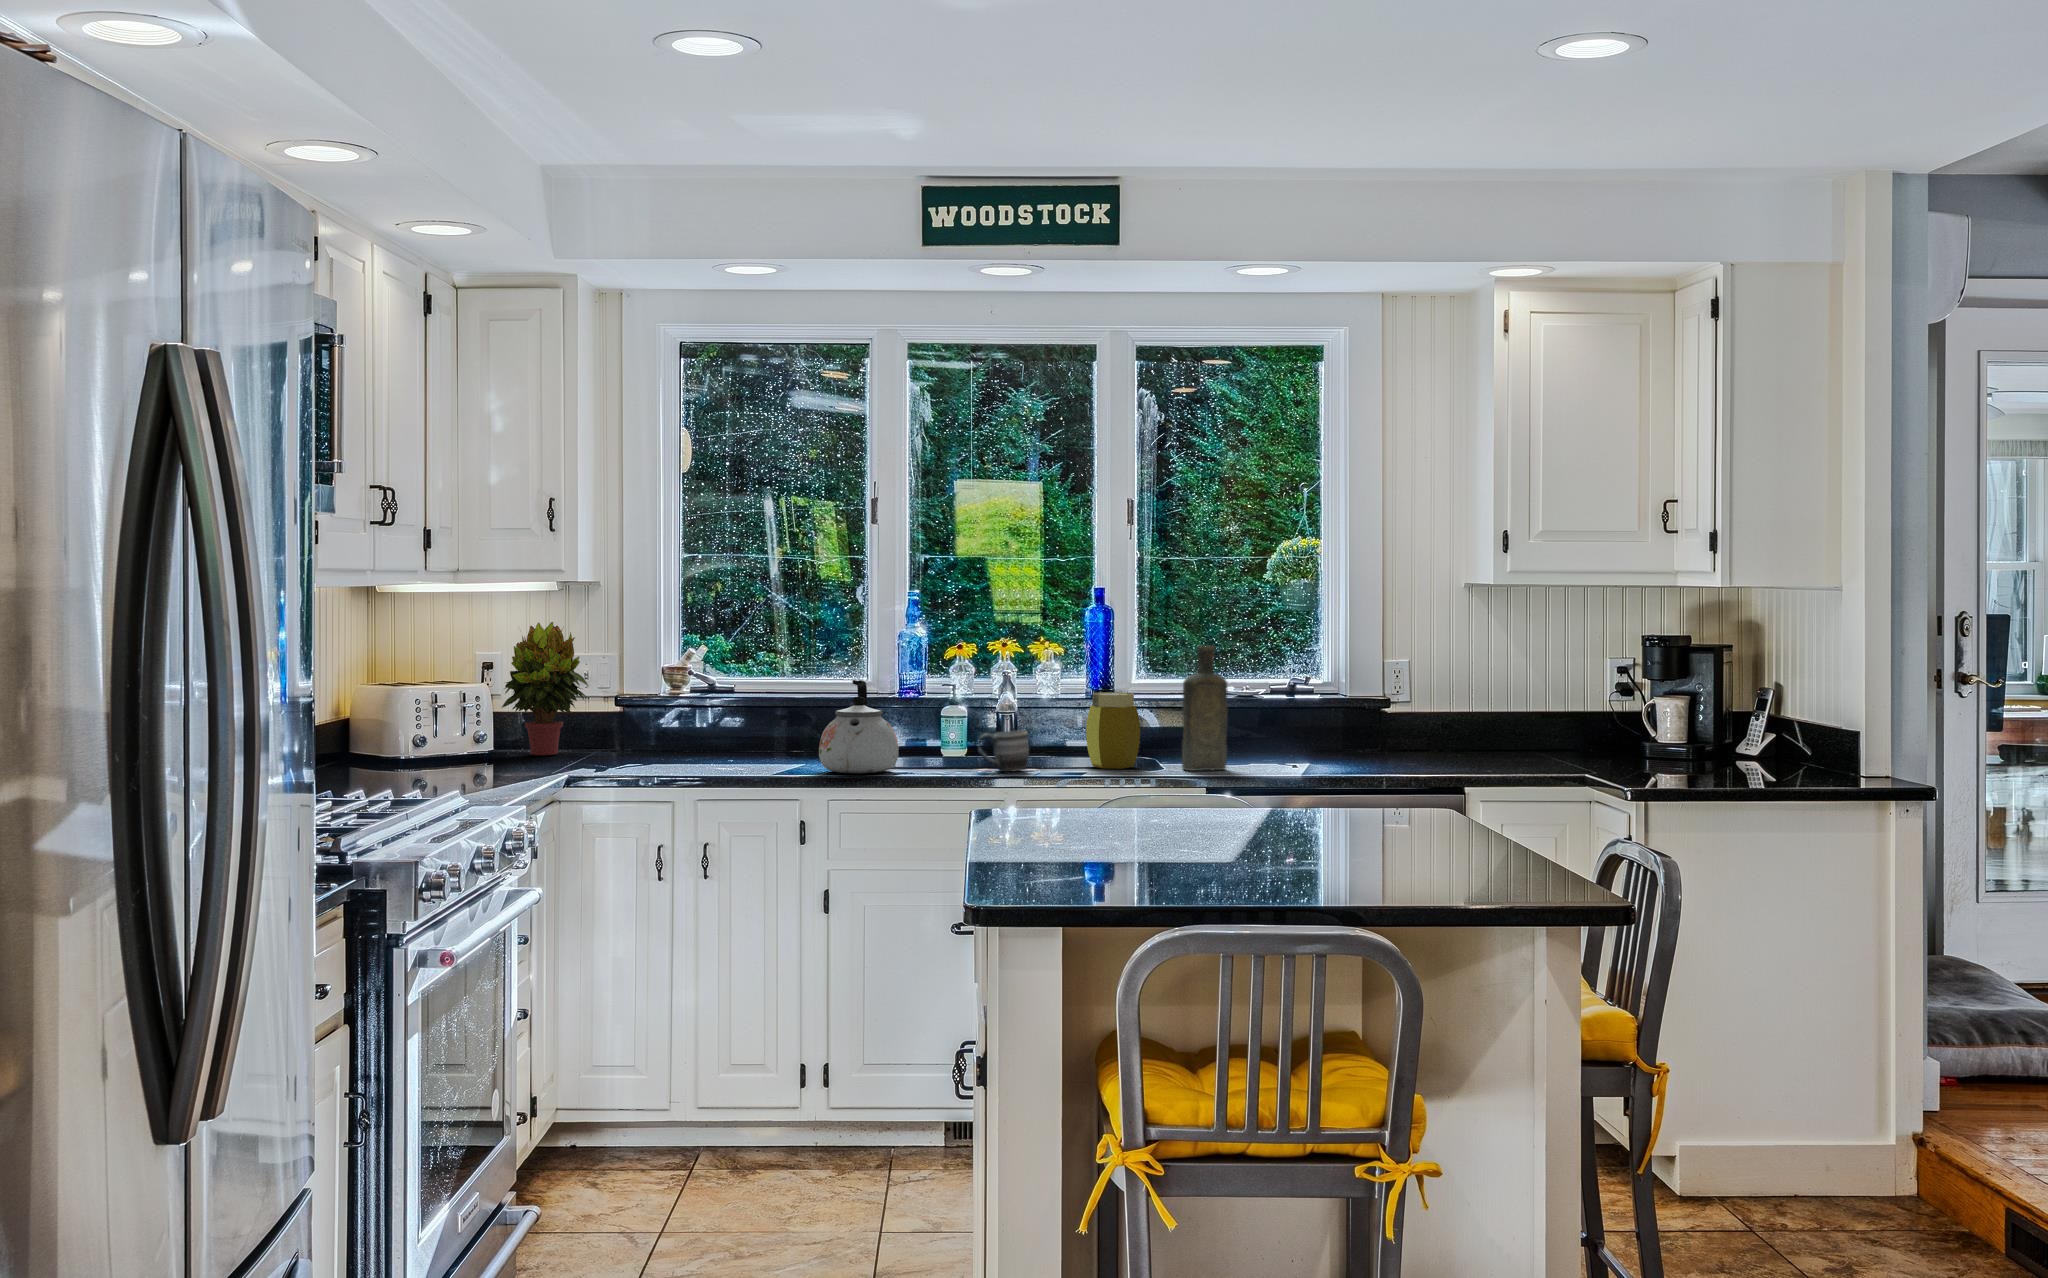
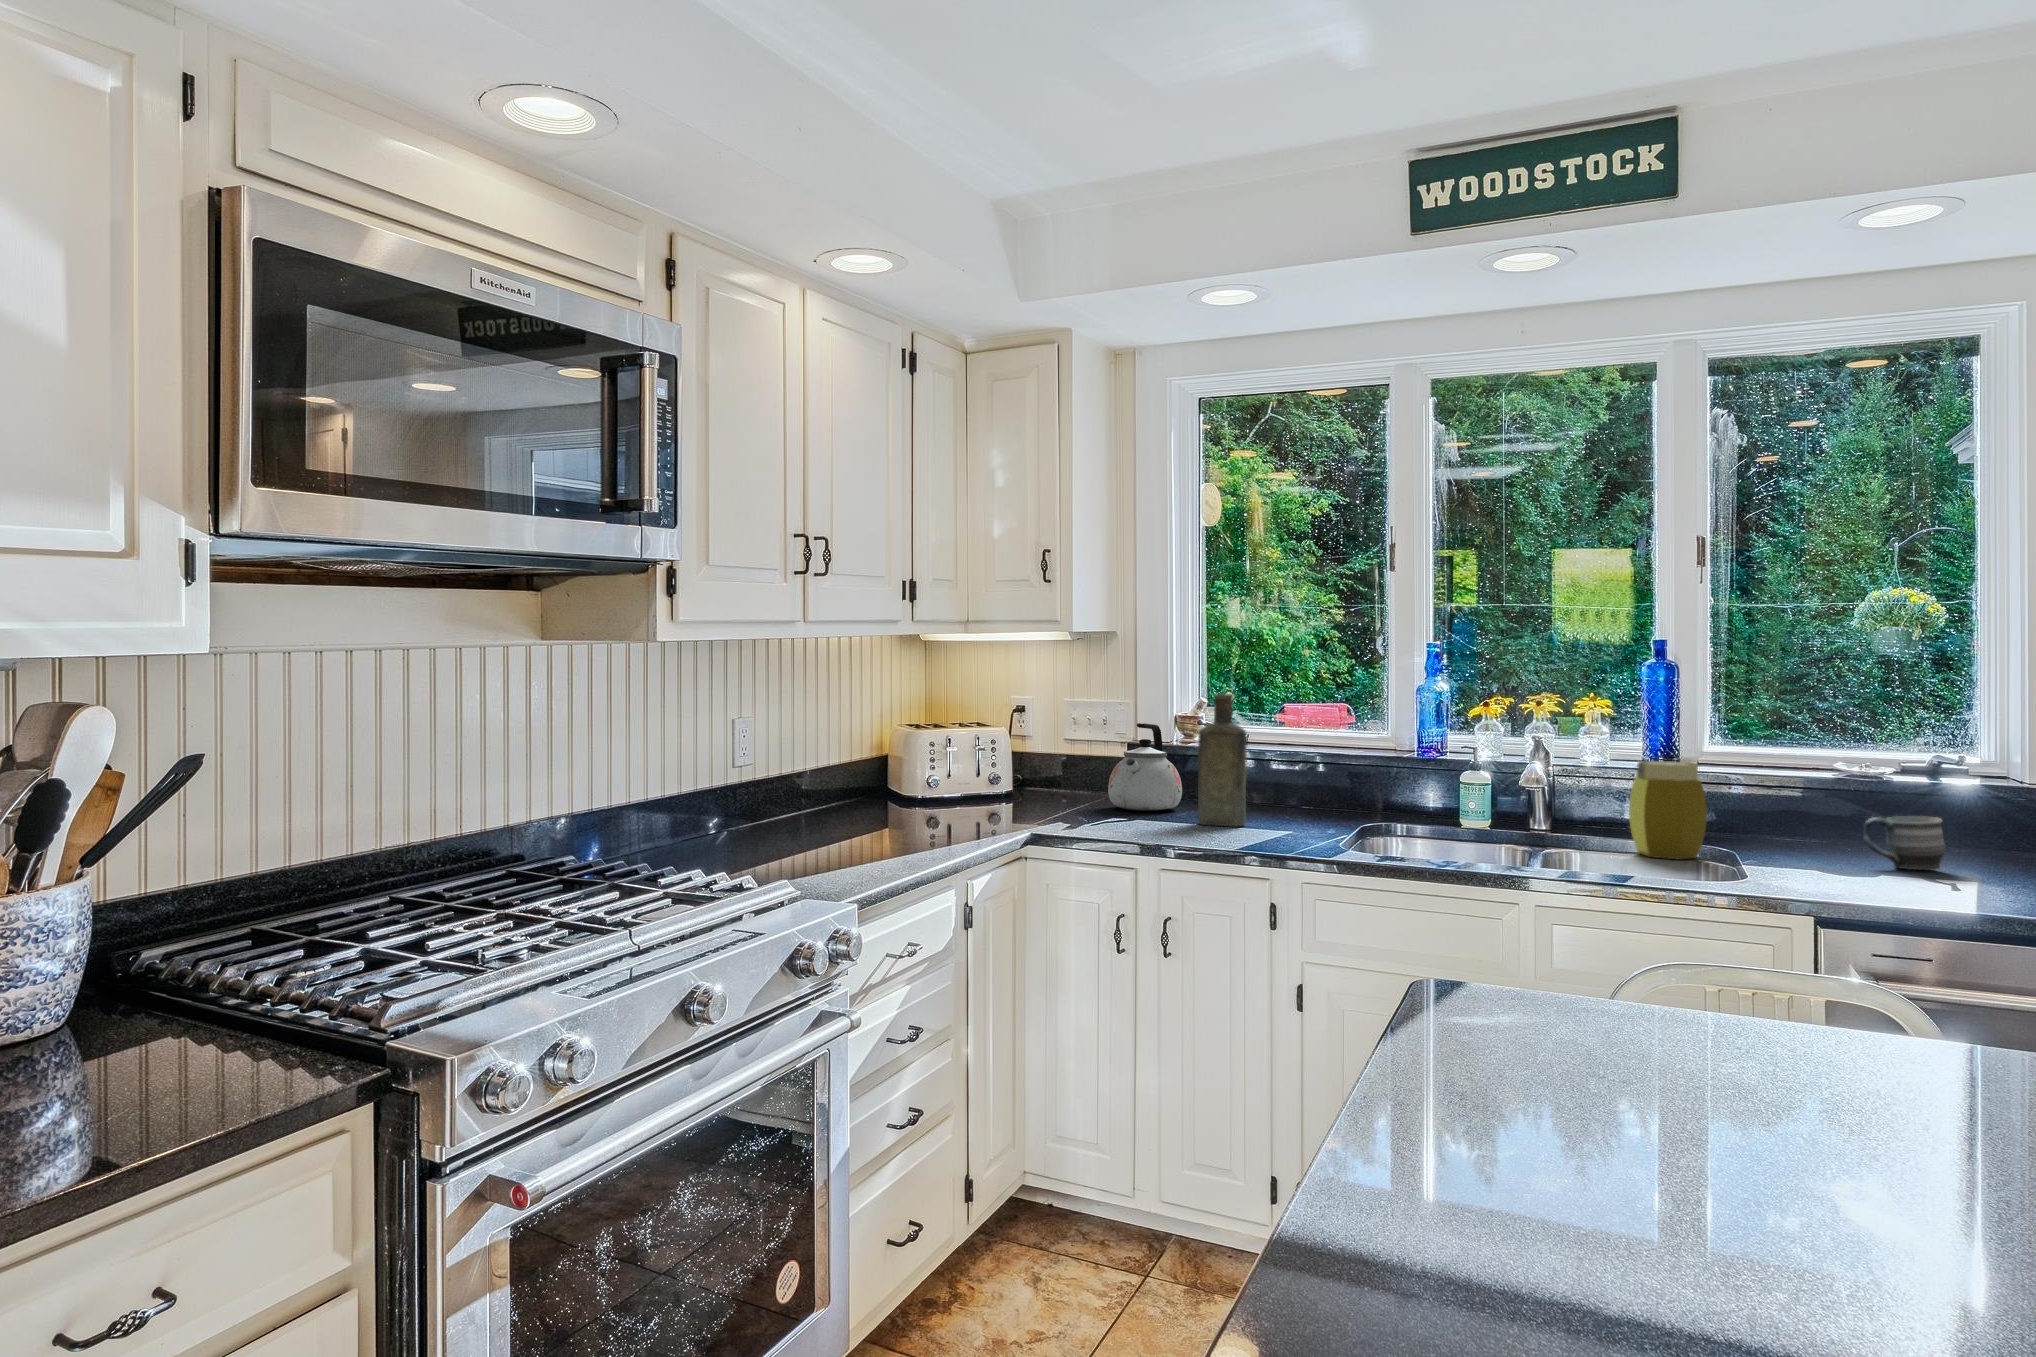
potted plant: present [502,622,589,755] -> none [1015,672,1095,799]
bottle: present [1182,645,1227,771] -> present [1198,694,1247,826]
kettle: present [819,680,899,774] -> present [1108,723,1182,811]
mug: present [978,731,1029,771] -> present [1863,816,1945,871]

